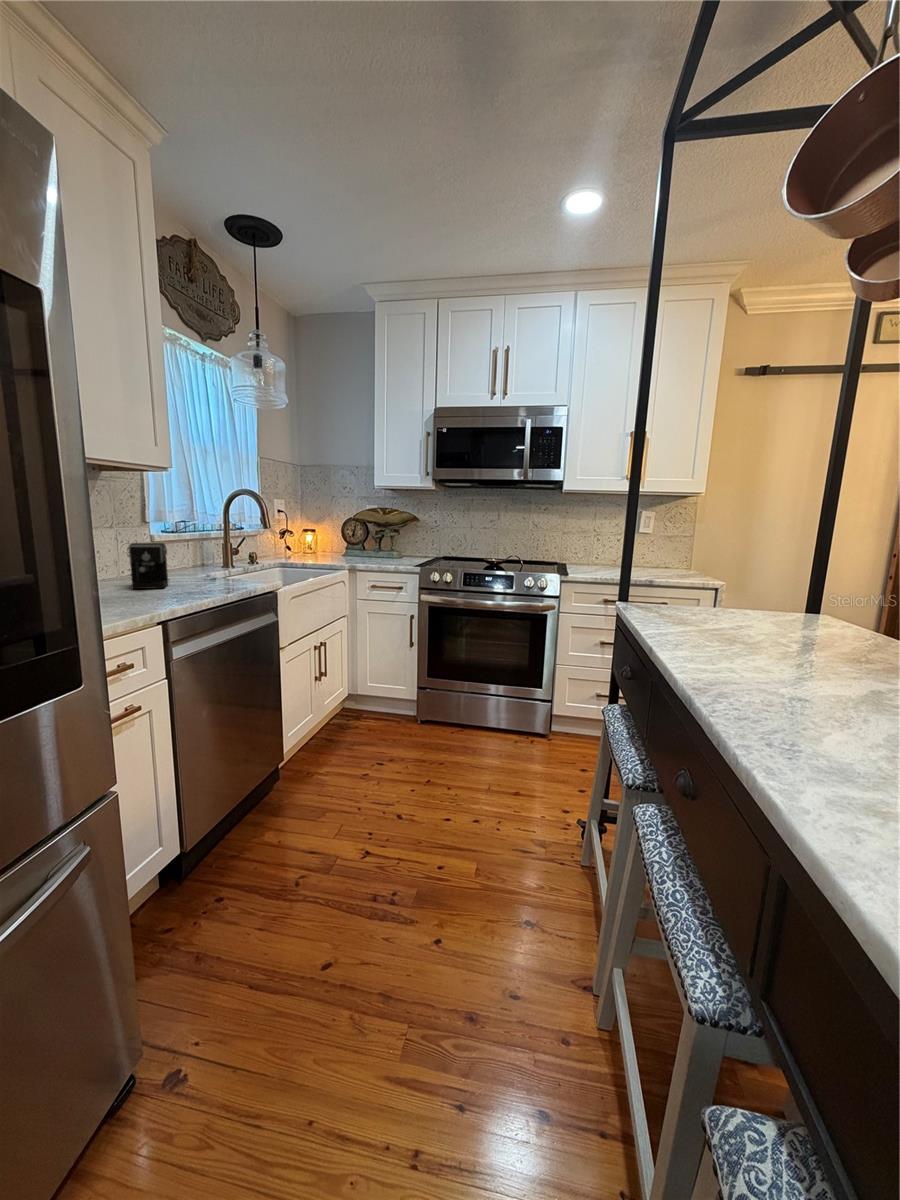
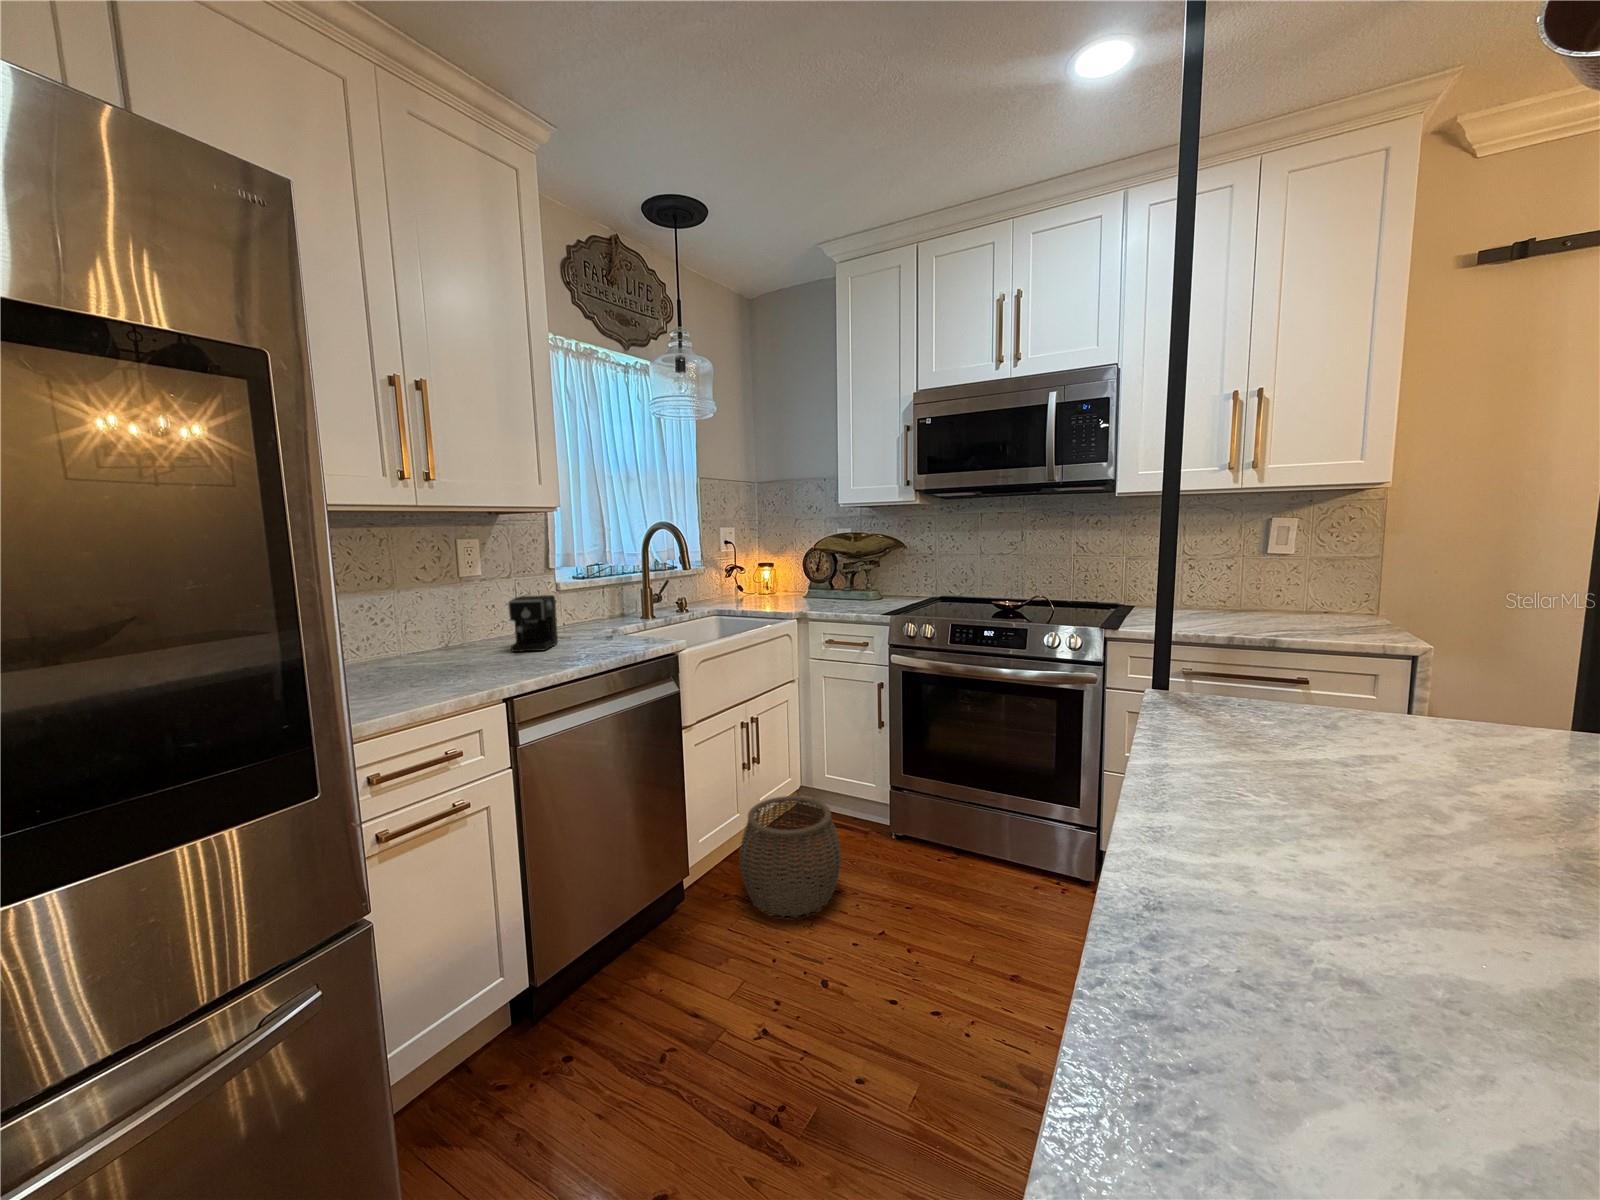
woven basket: none [320,697,395,781] -> present [739,796,841,917]

